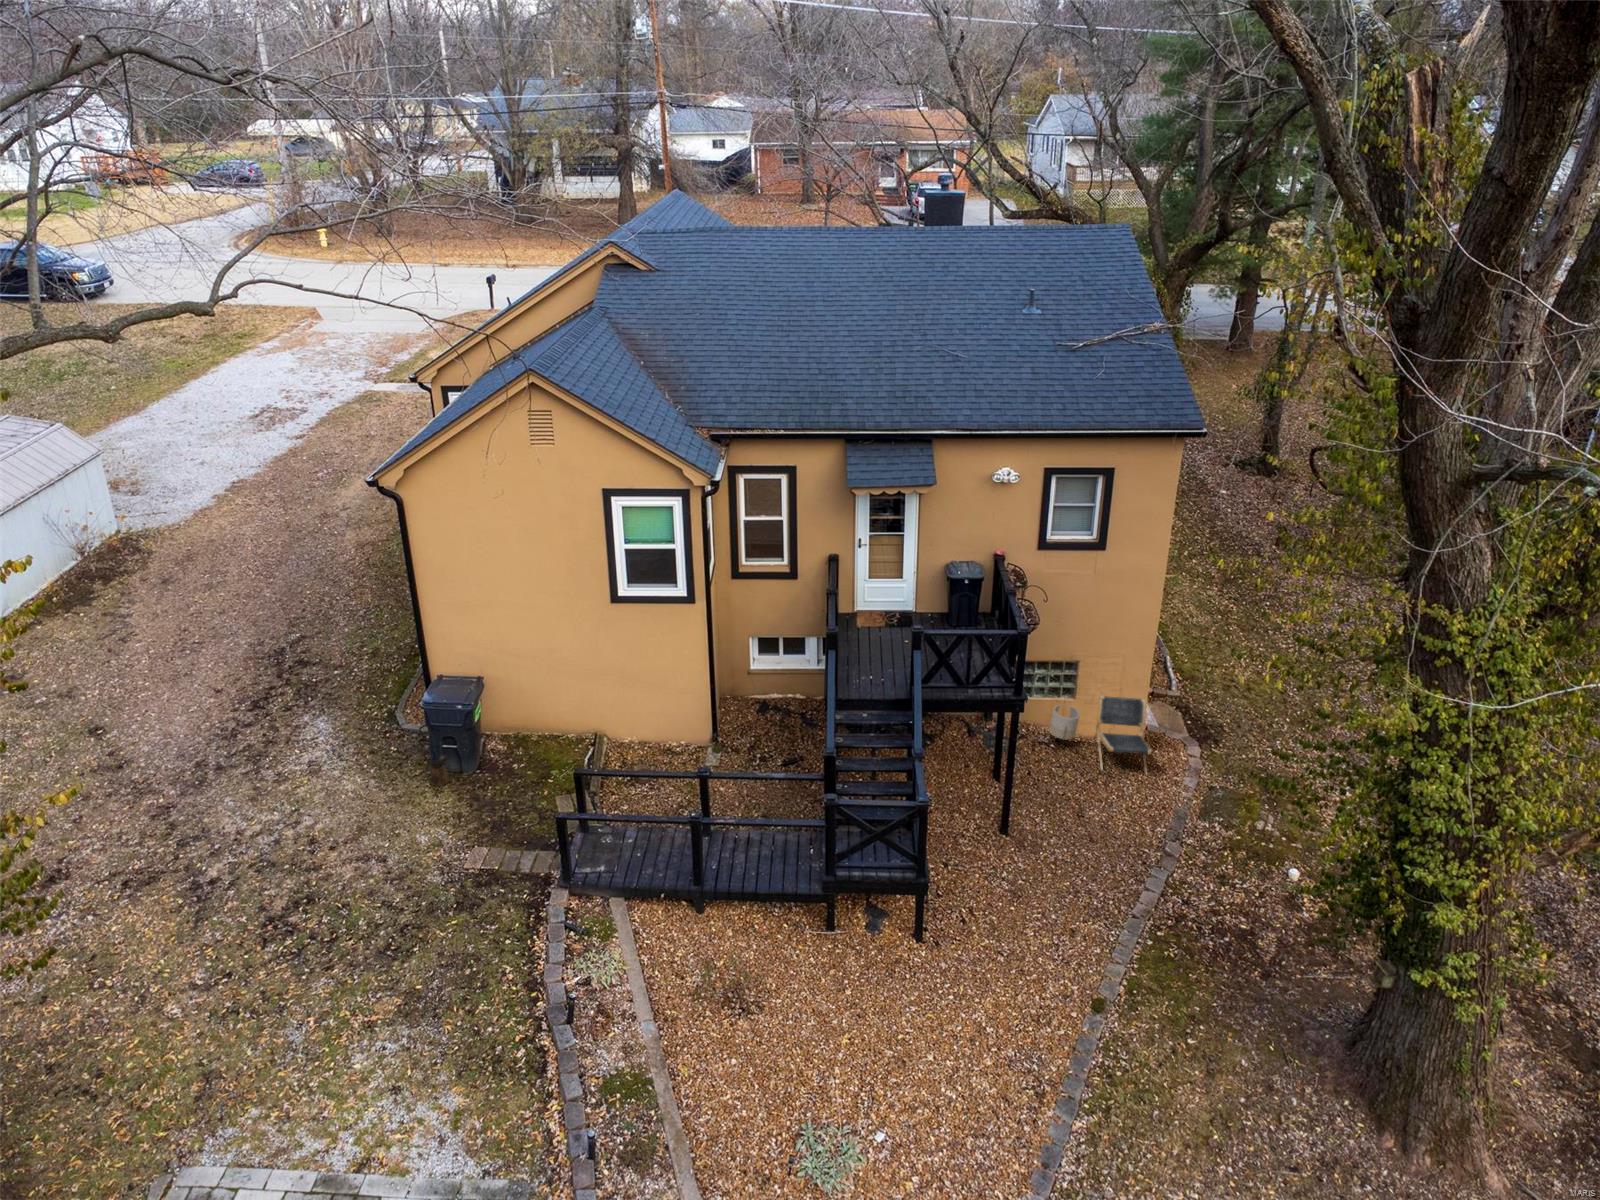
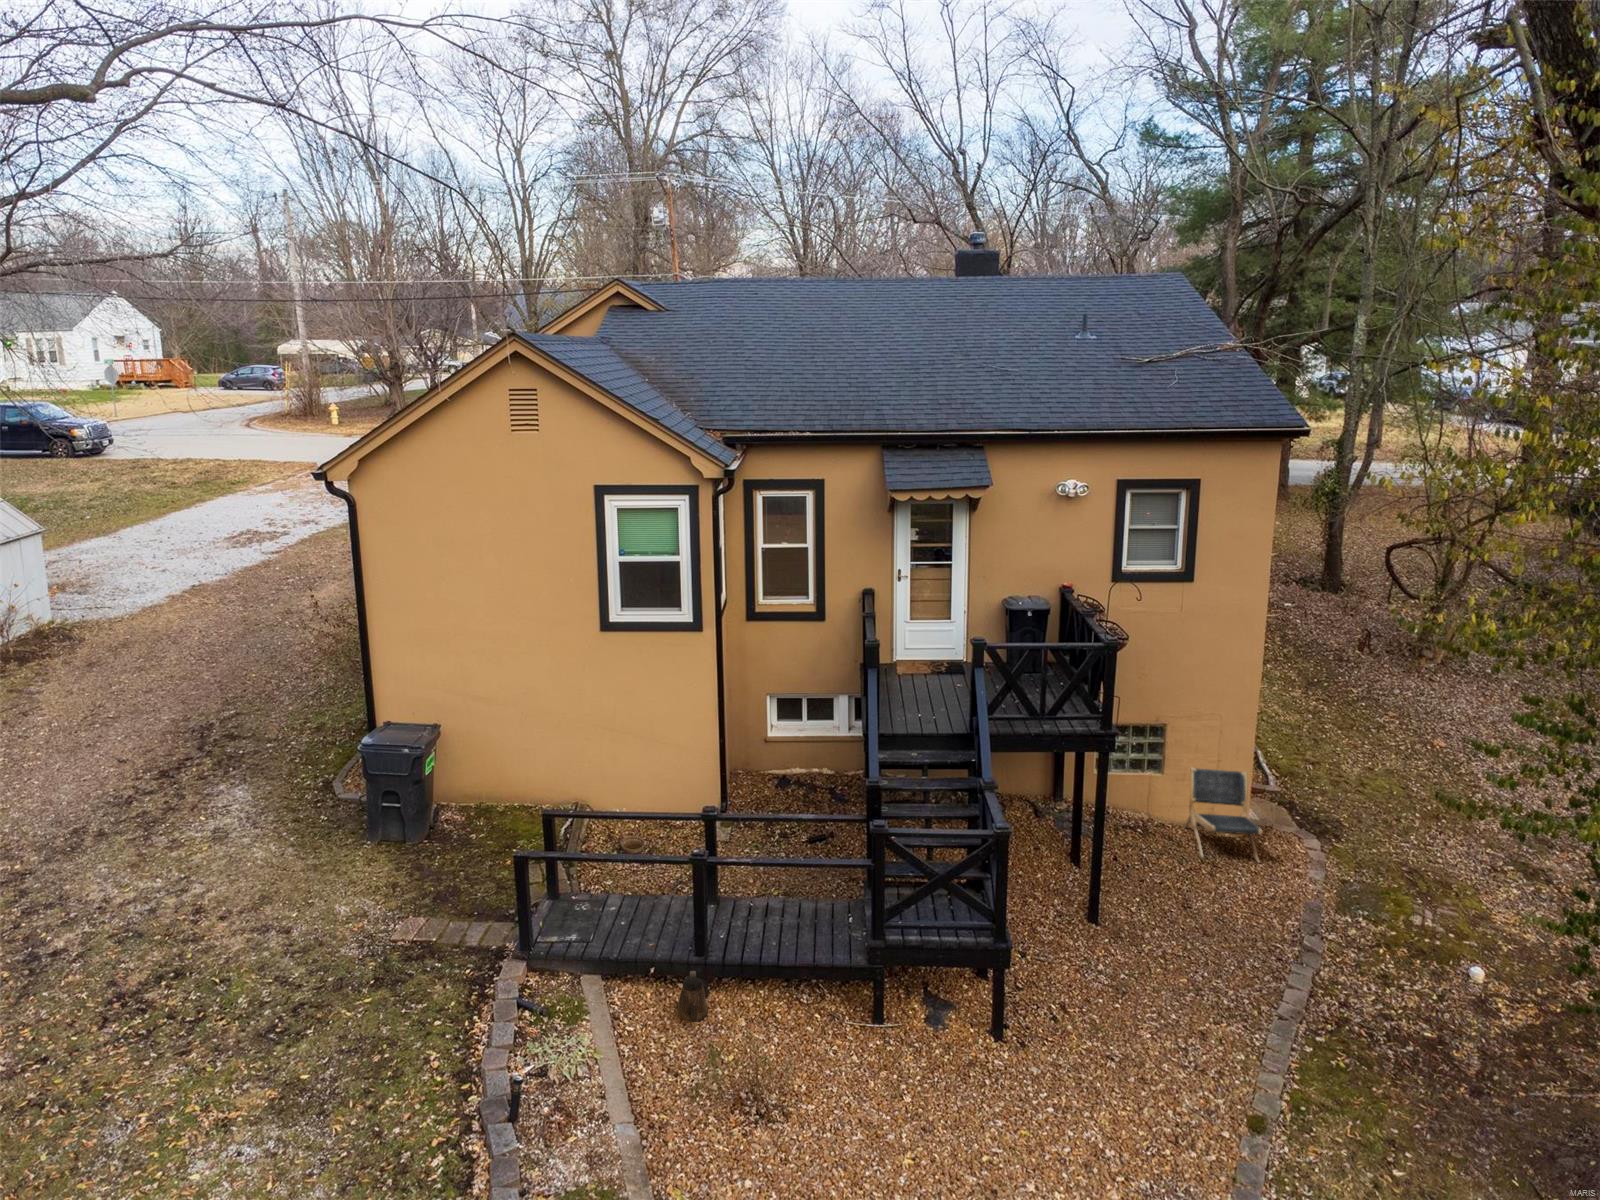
planter: present [1049,705,1080,739] -> none [1129,781,1169,835]
watering can: present [425,756,450,787] -> present [677,971,708,1022]

